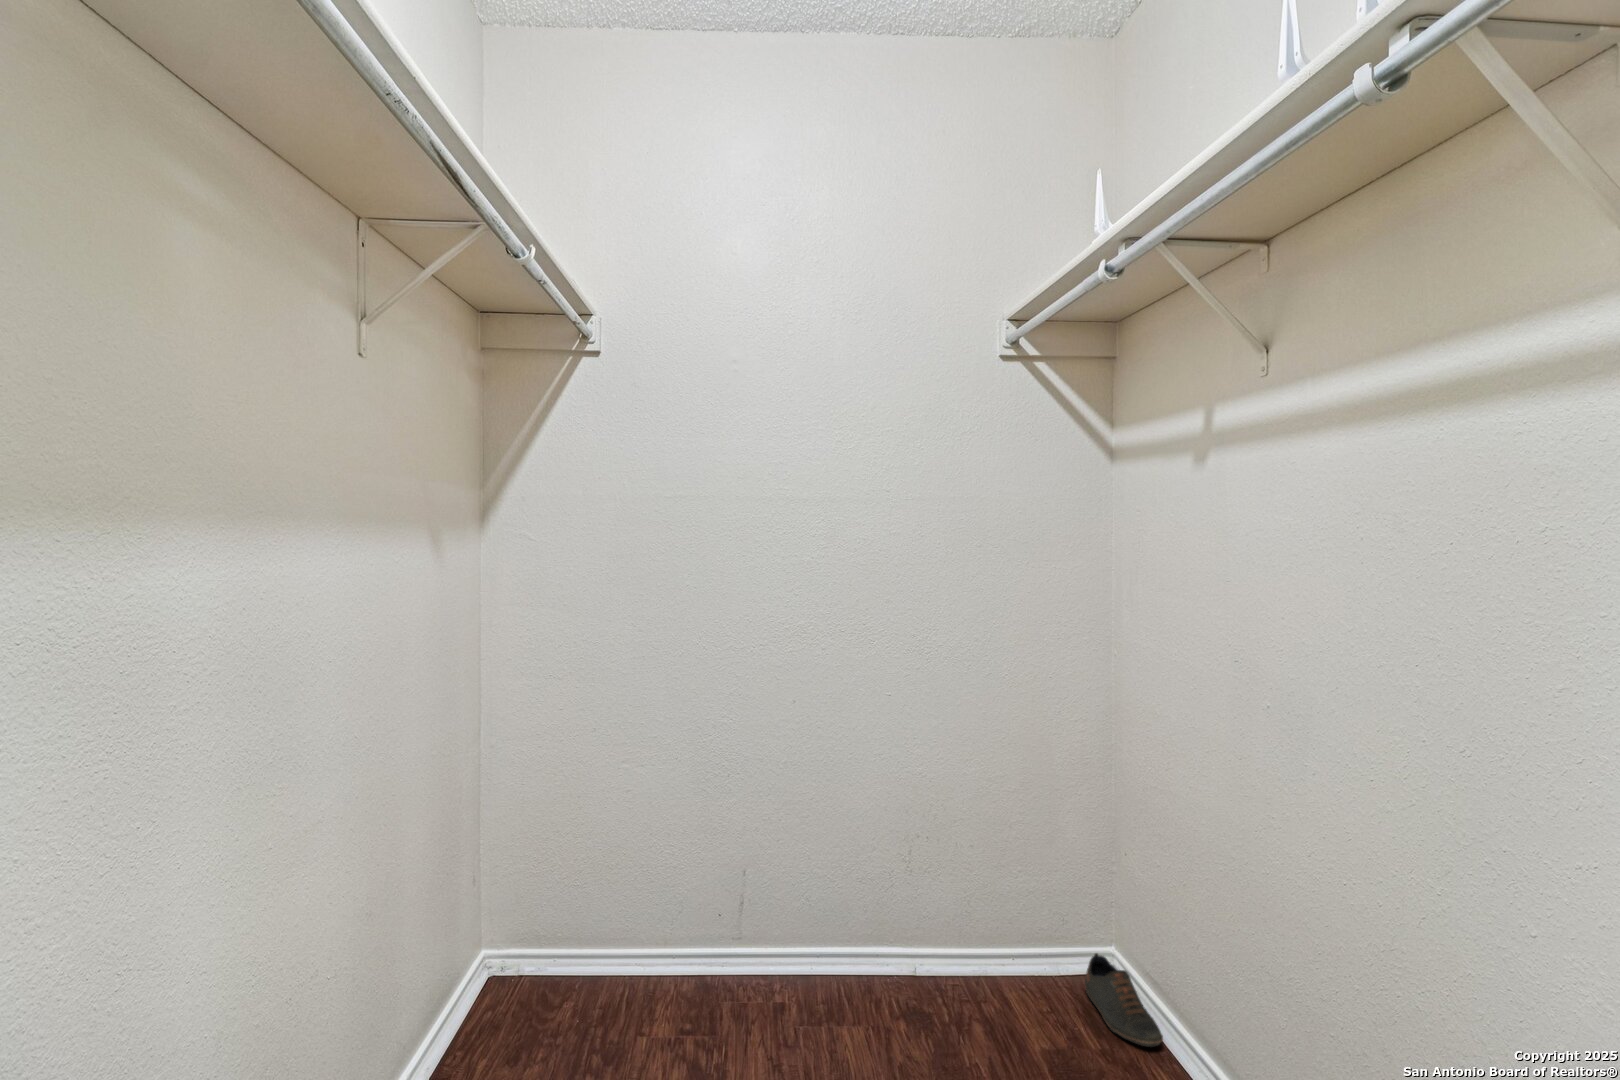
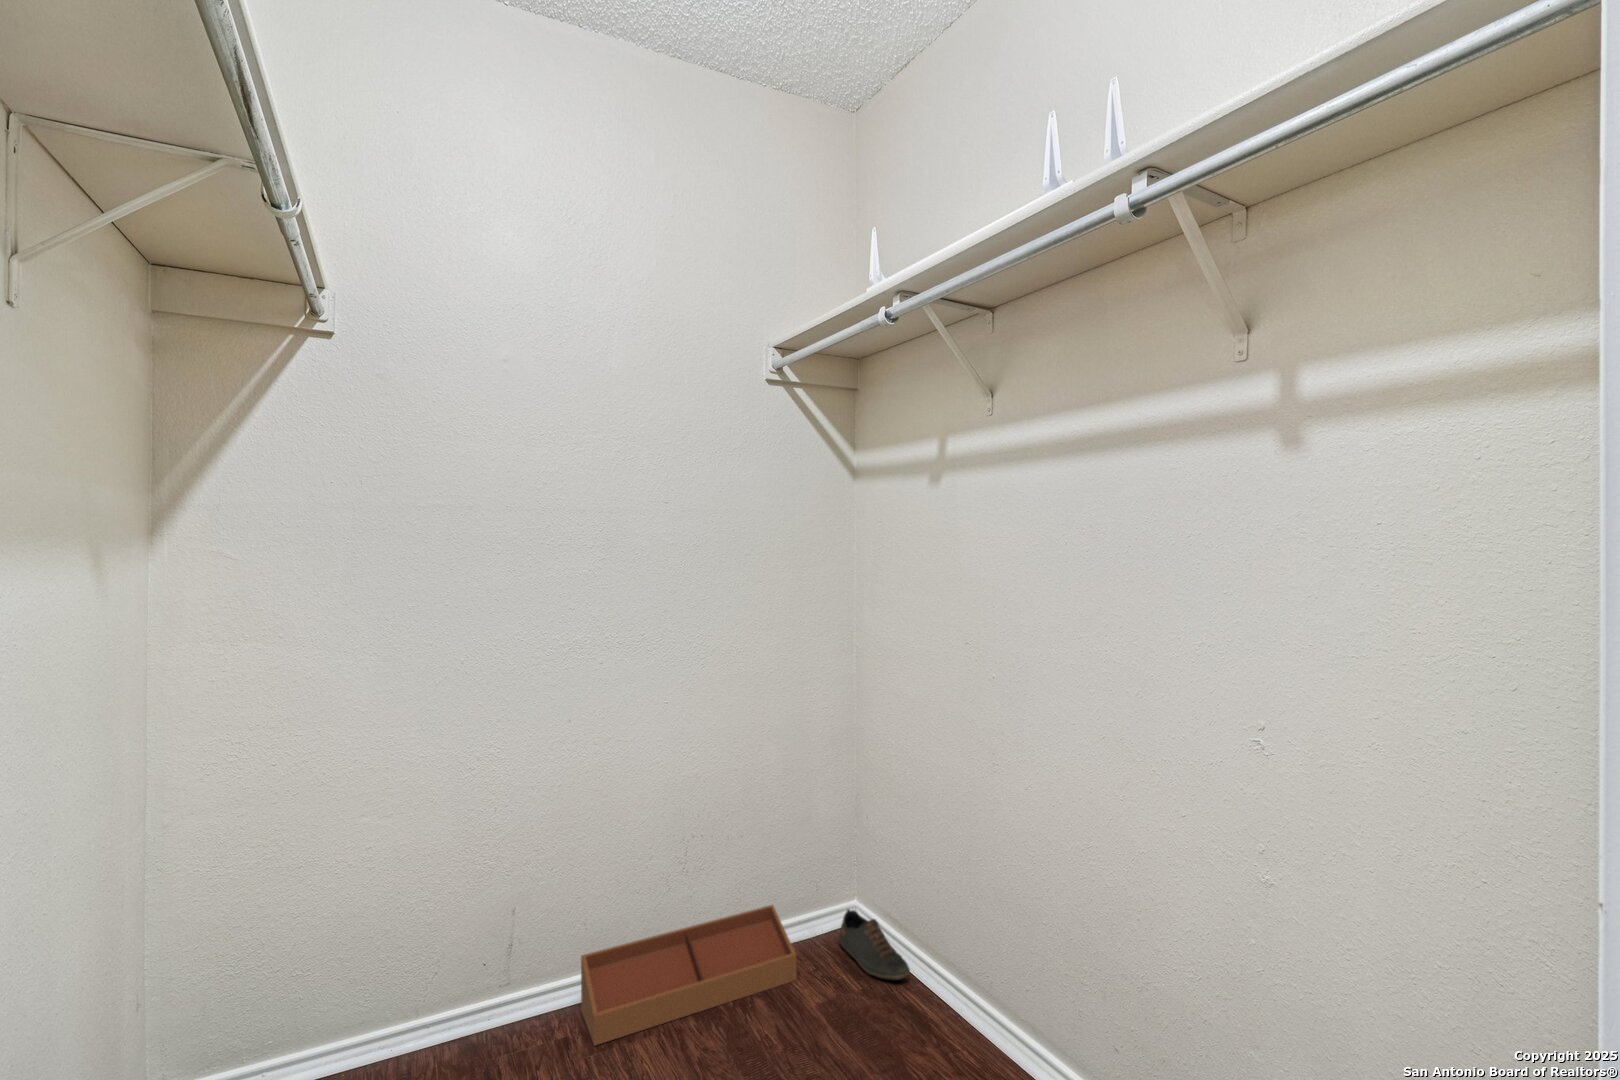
storage bin: none [802,929,1026,1027] -> present [581,905,797,1045]

